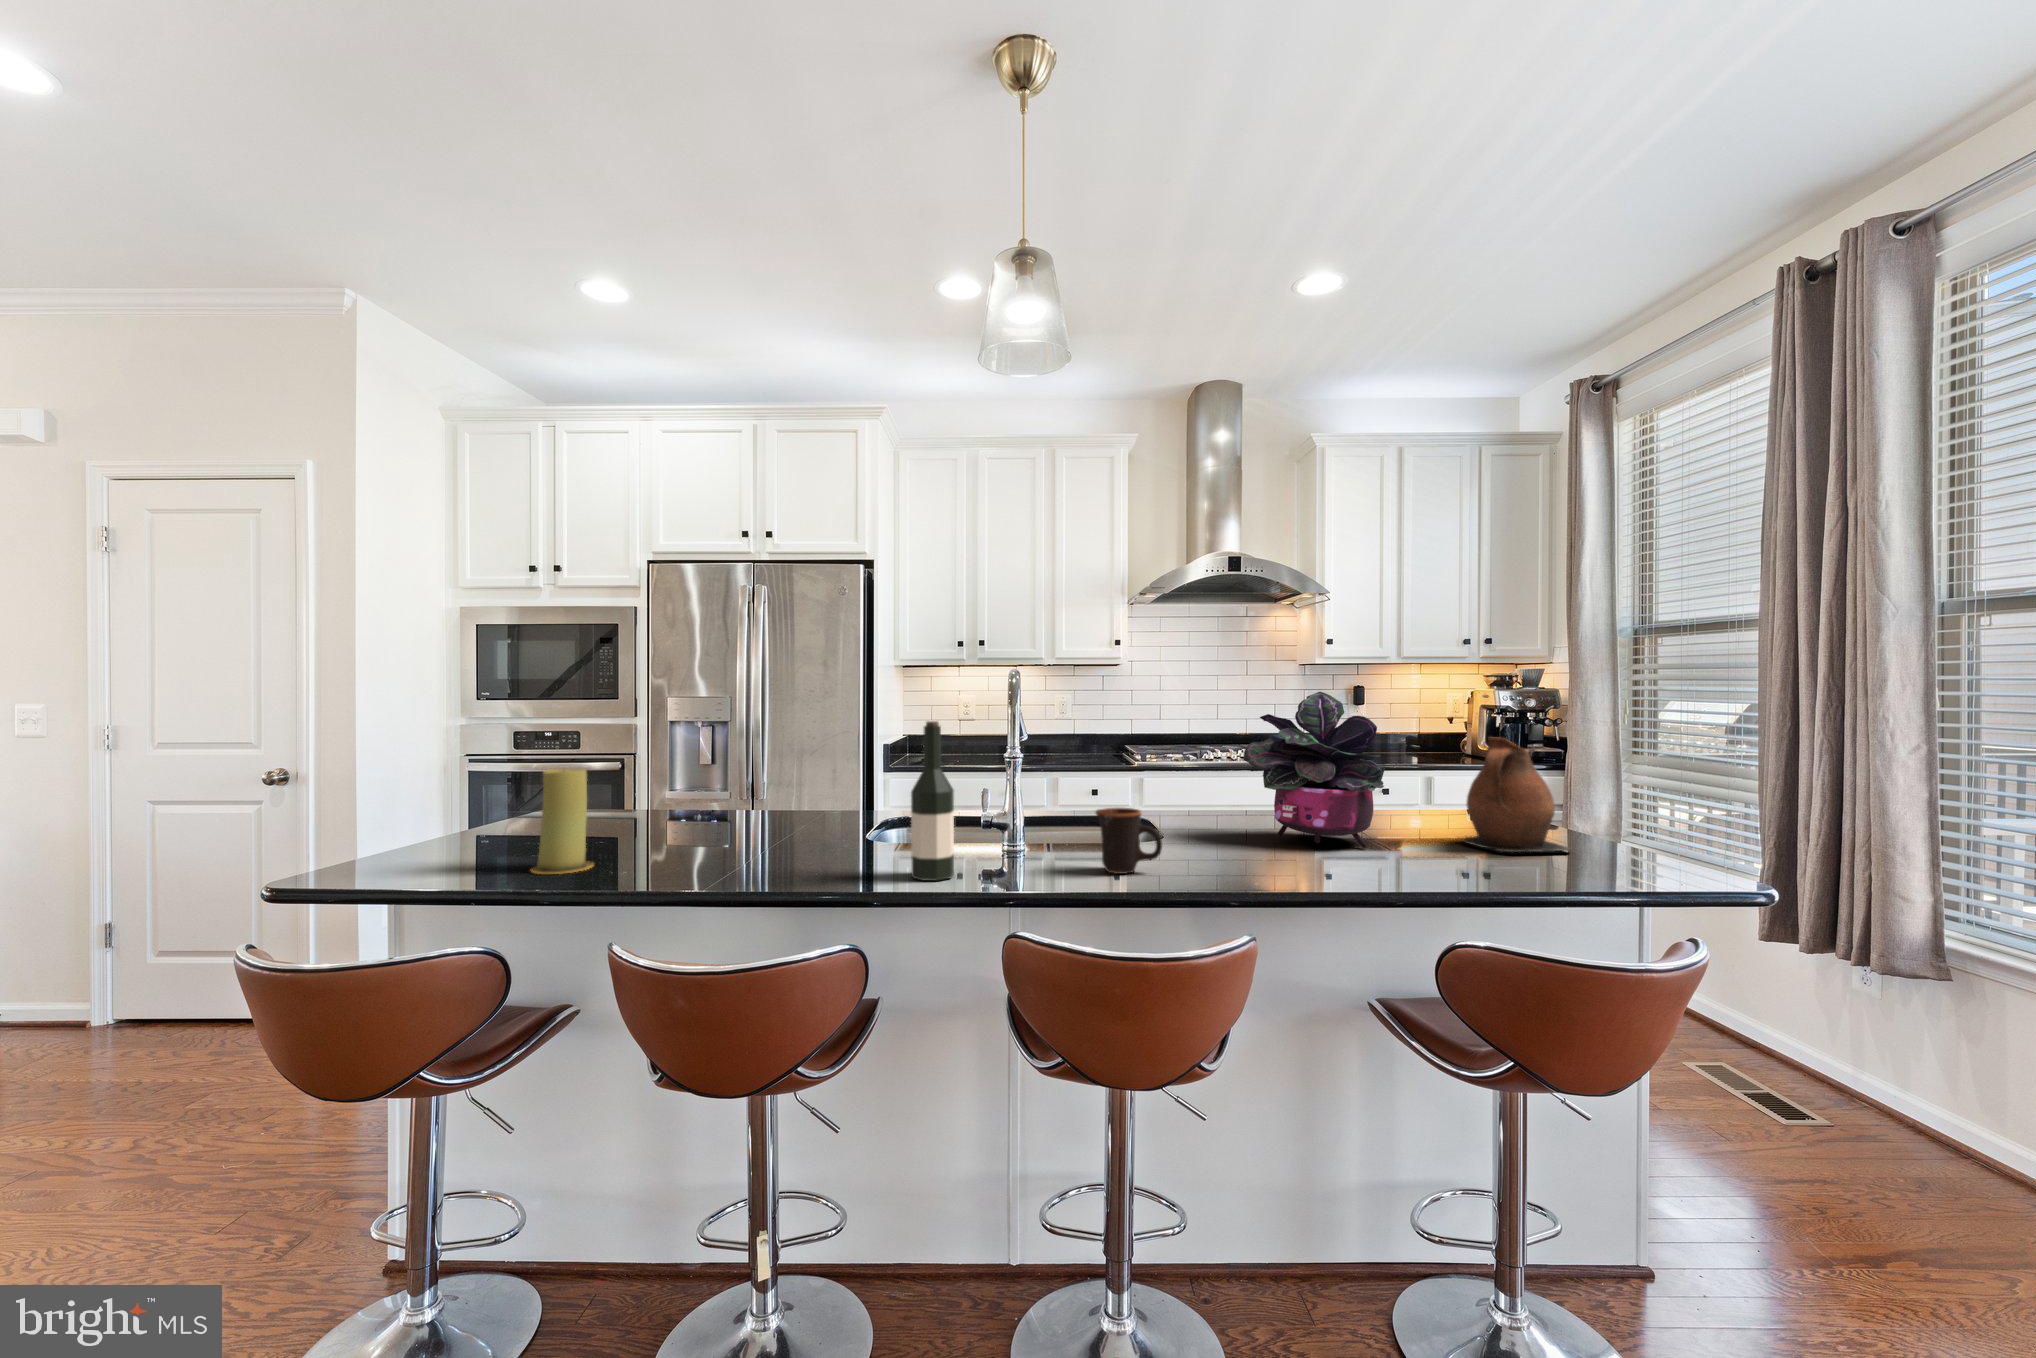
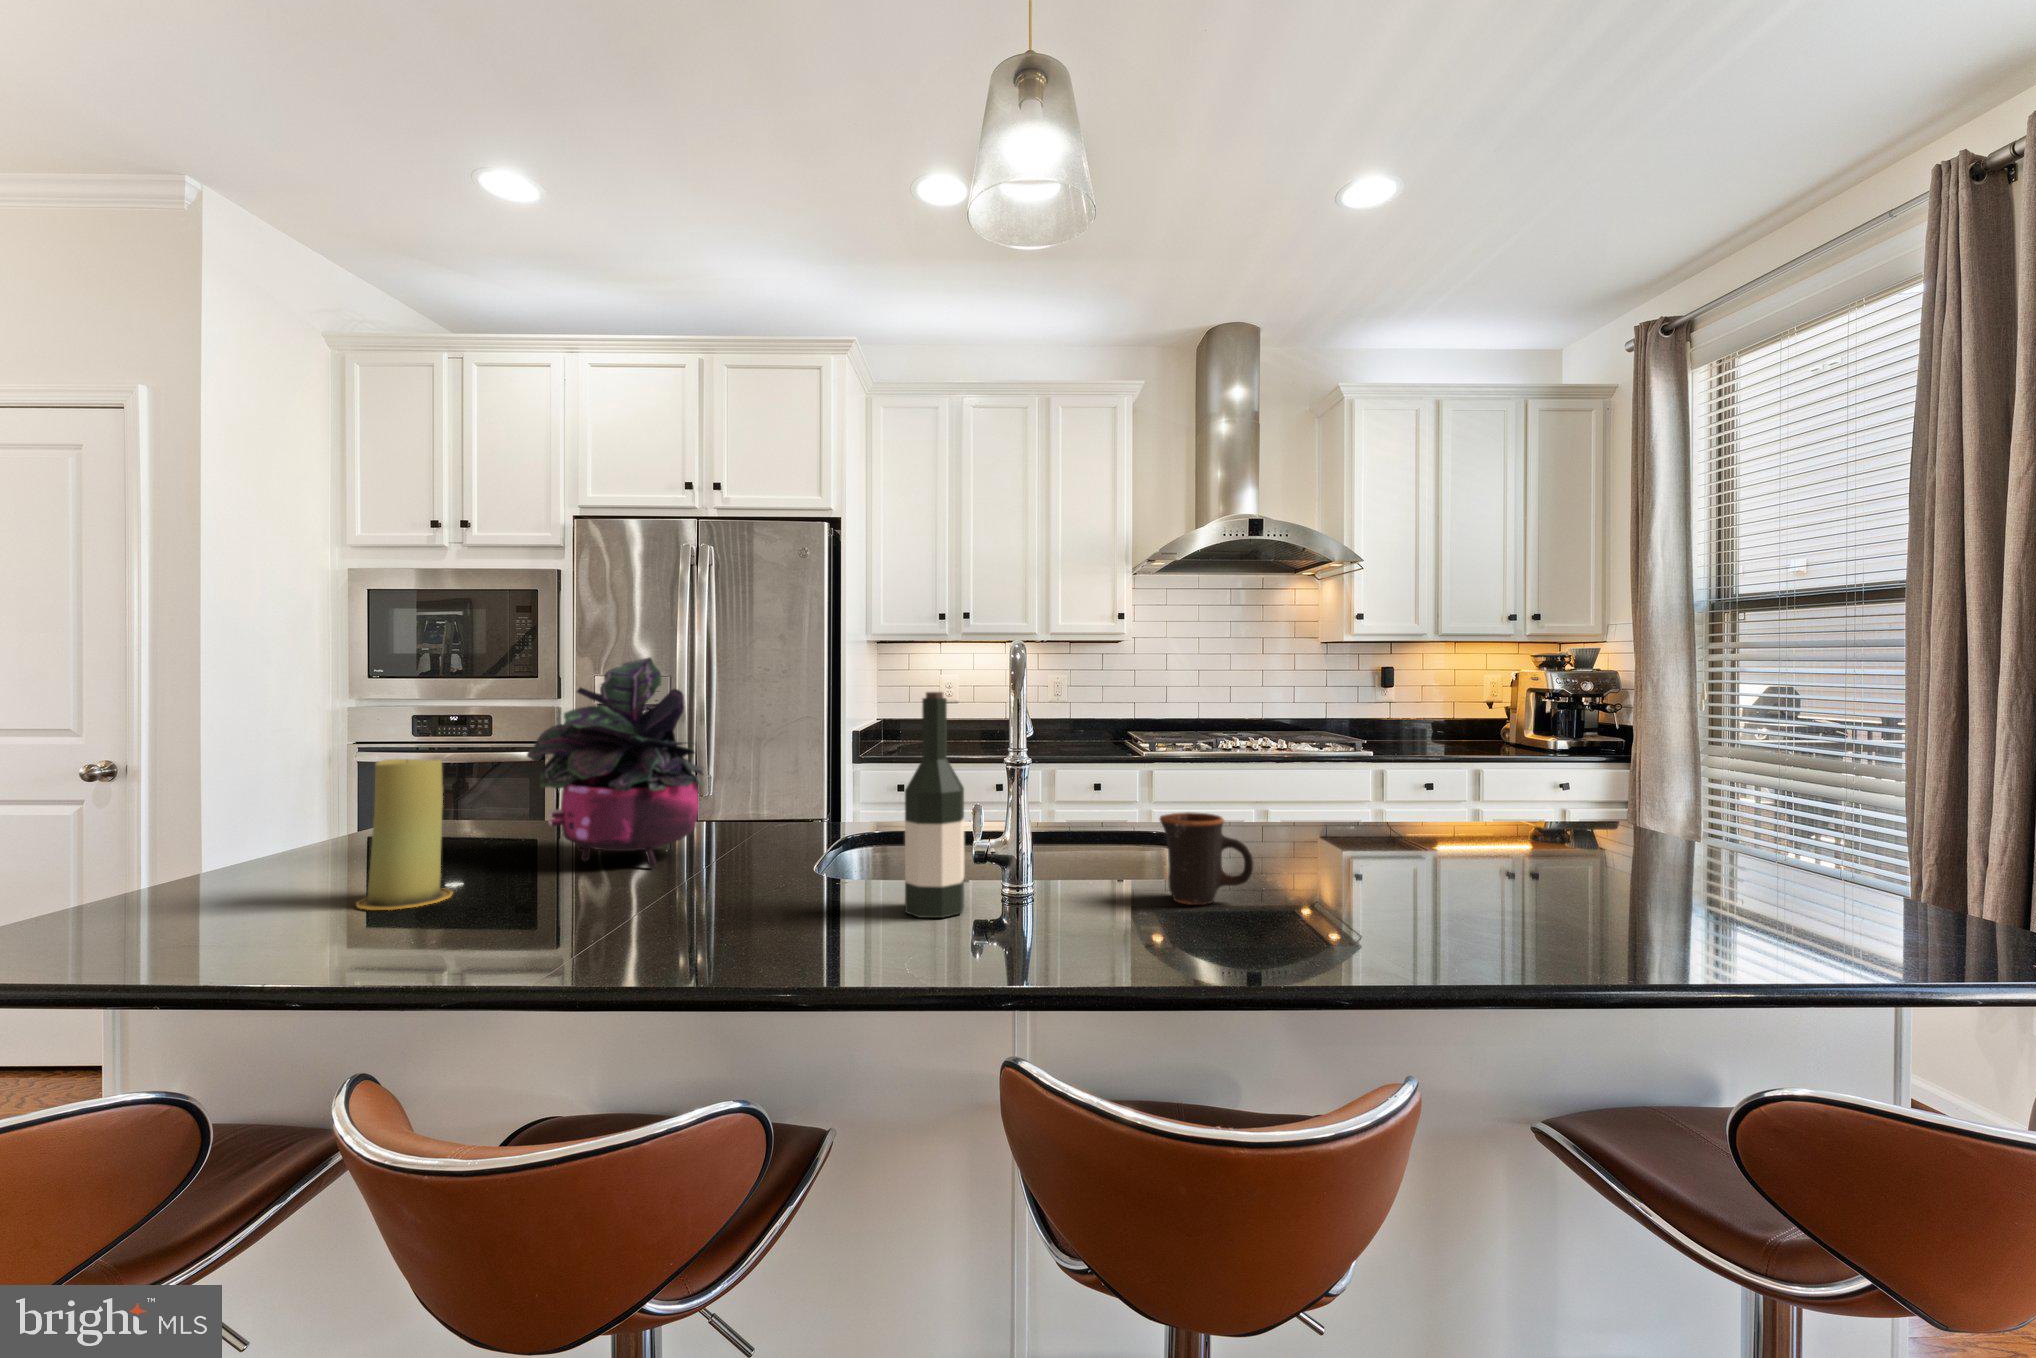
potted plant: present [1244,692,1385,848] -> present [527,657,704,868]
ceramic pitcher: present [1462,737,1571,852] -> none [1601,719,1768,870]

